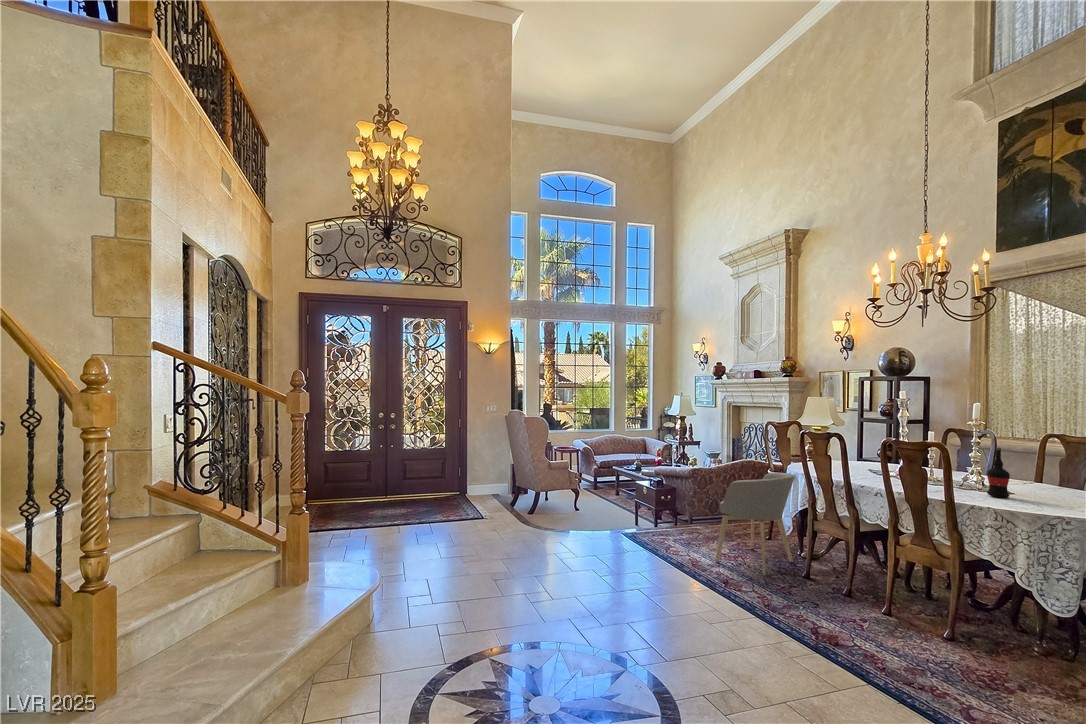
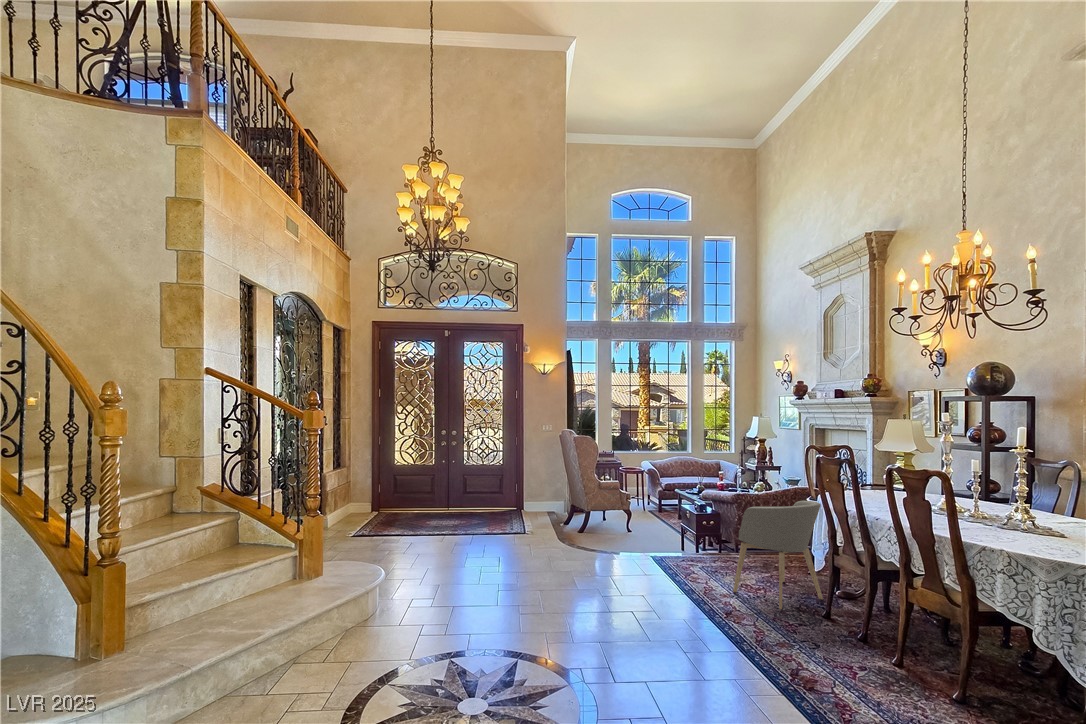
wine bottle: present [987,448,1010,498] -> none [1016,482,1044,541]

